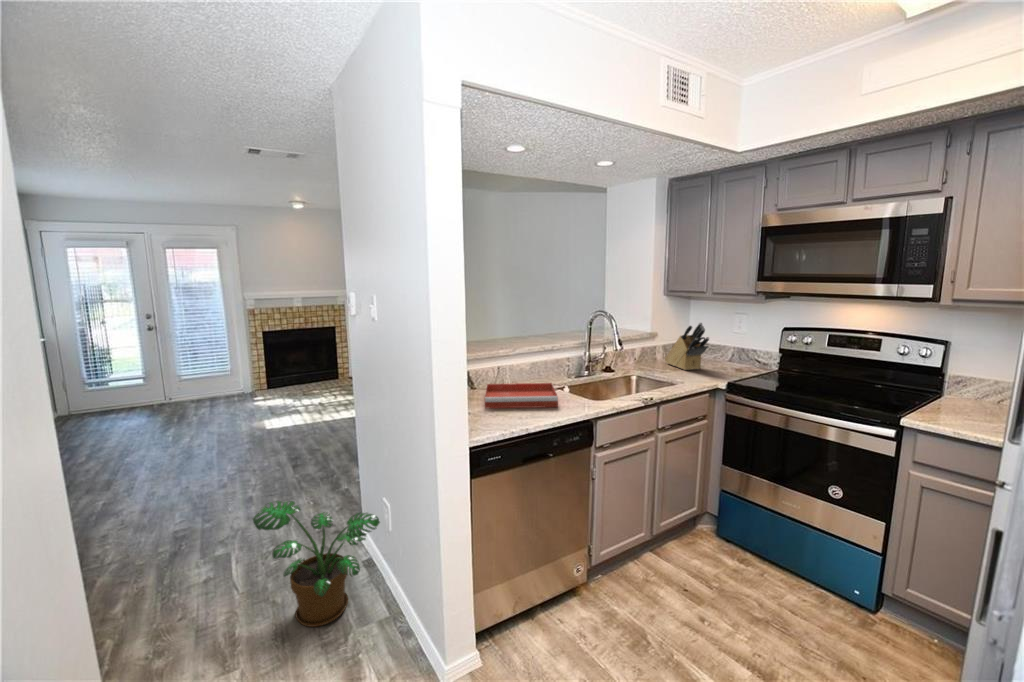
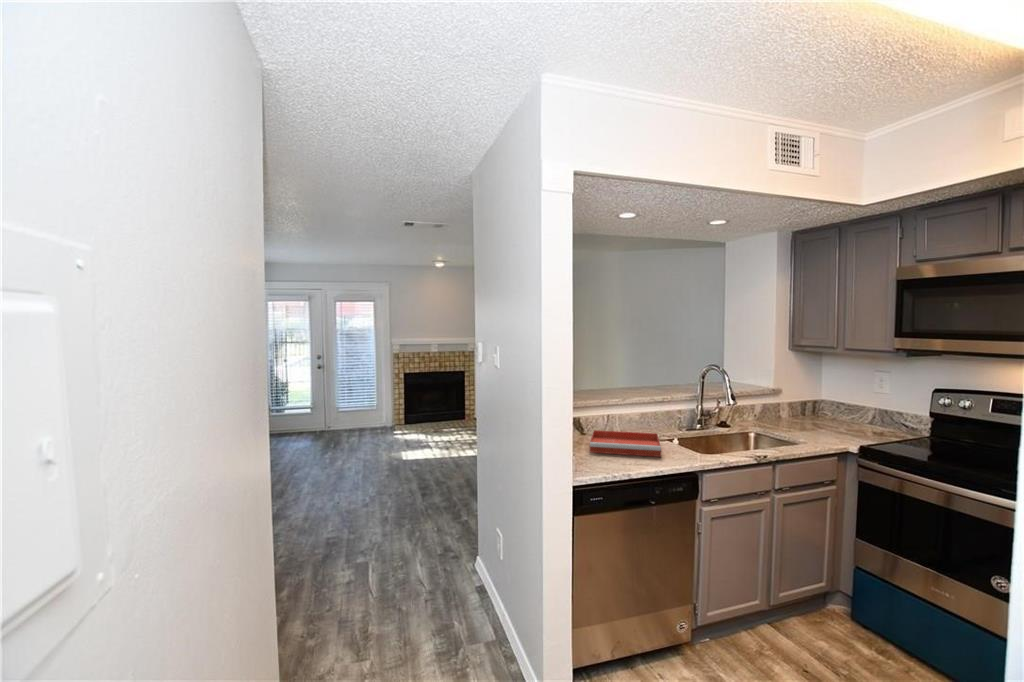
knife block: present [665,323,709,370] -> none [789,380,839,430]
potted plant: present [252,501,380,627] -> none [390,519,493,636]

